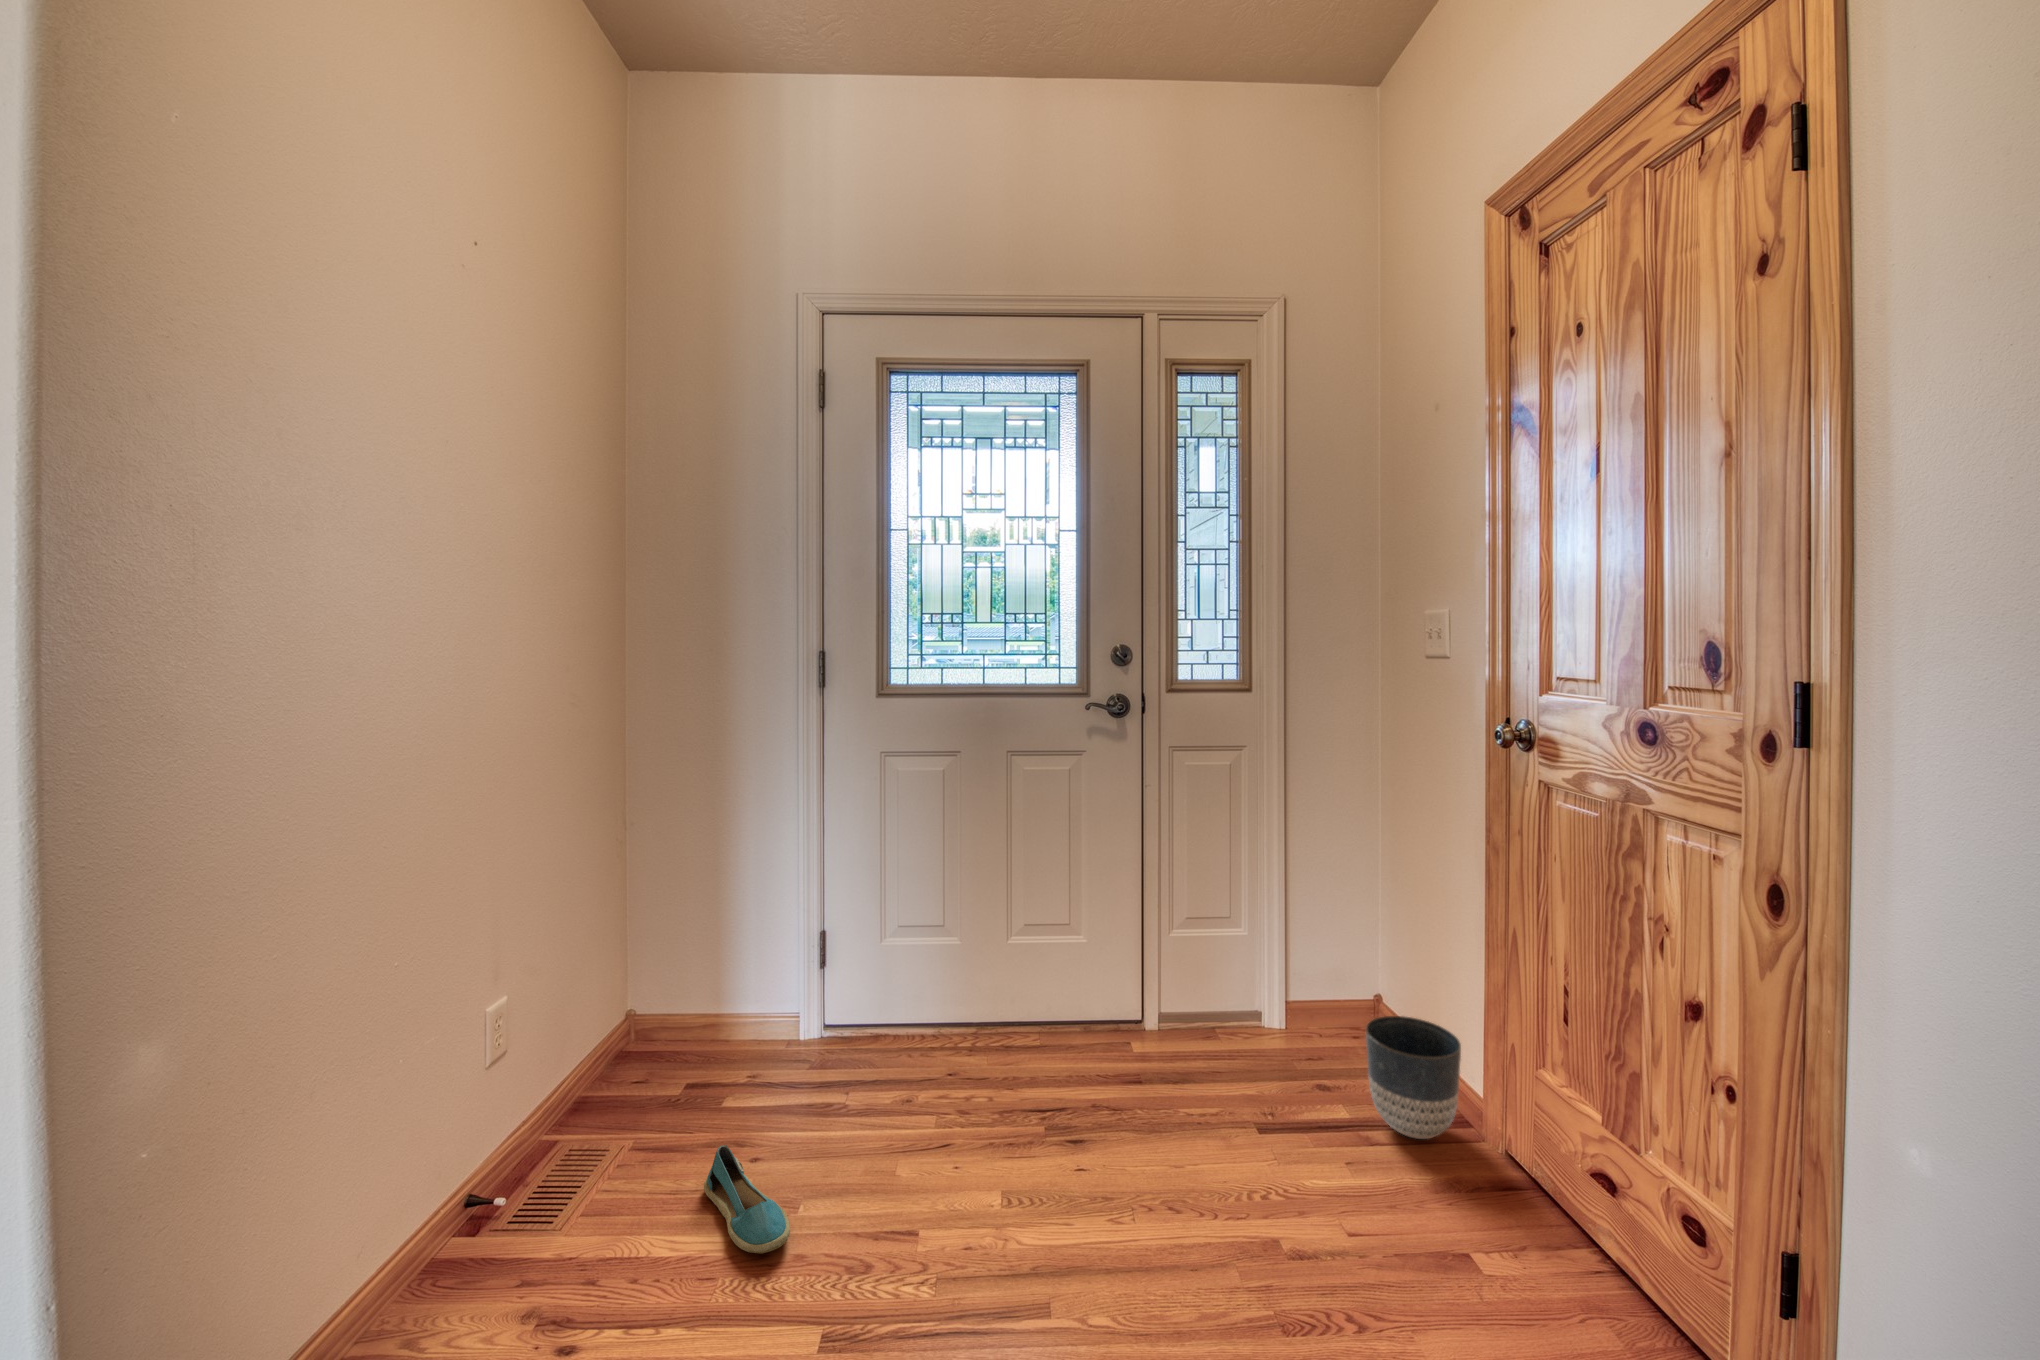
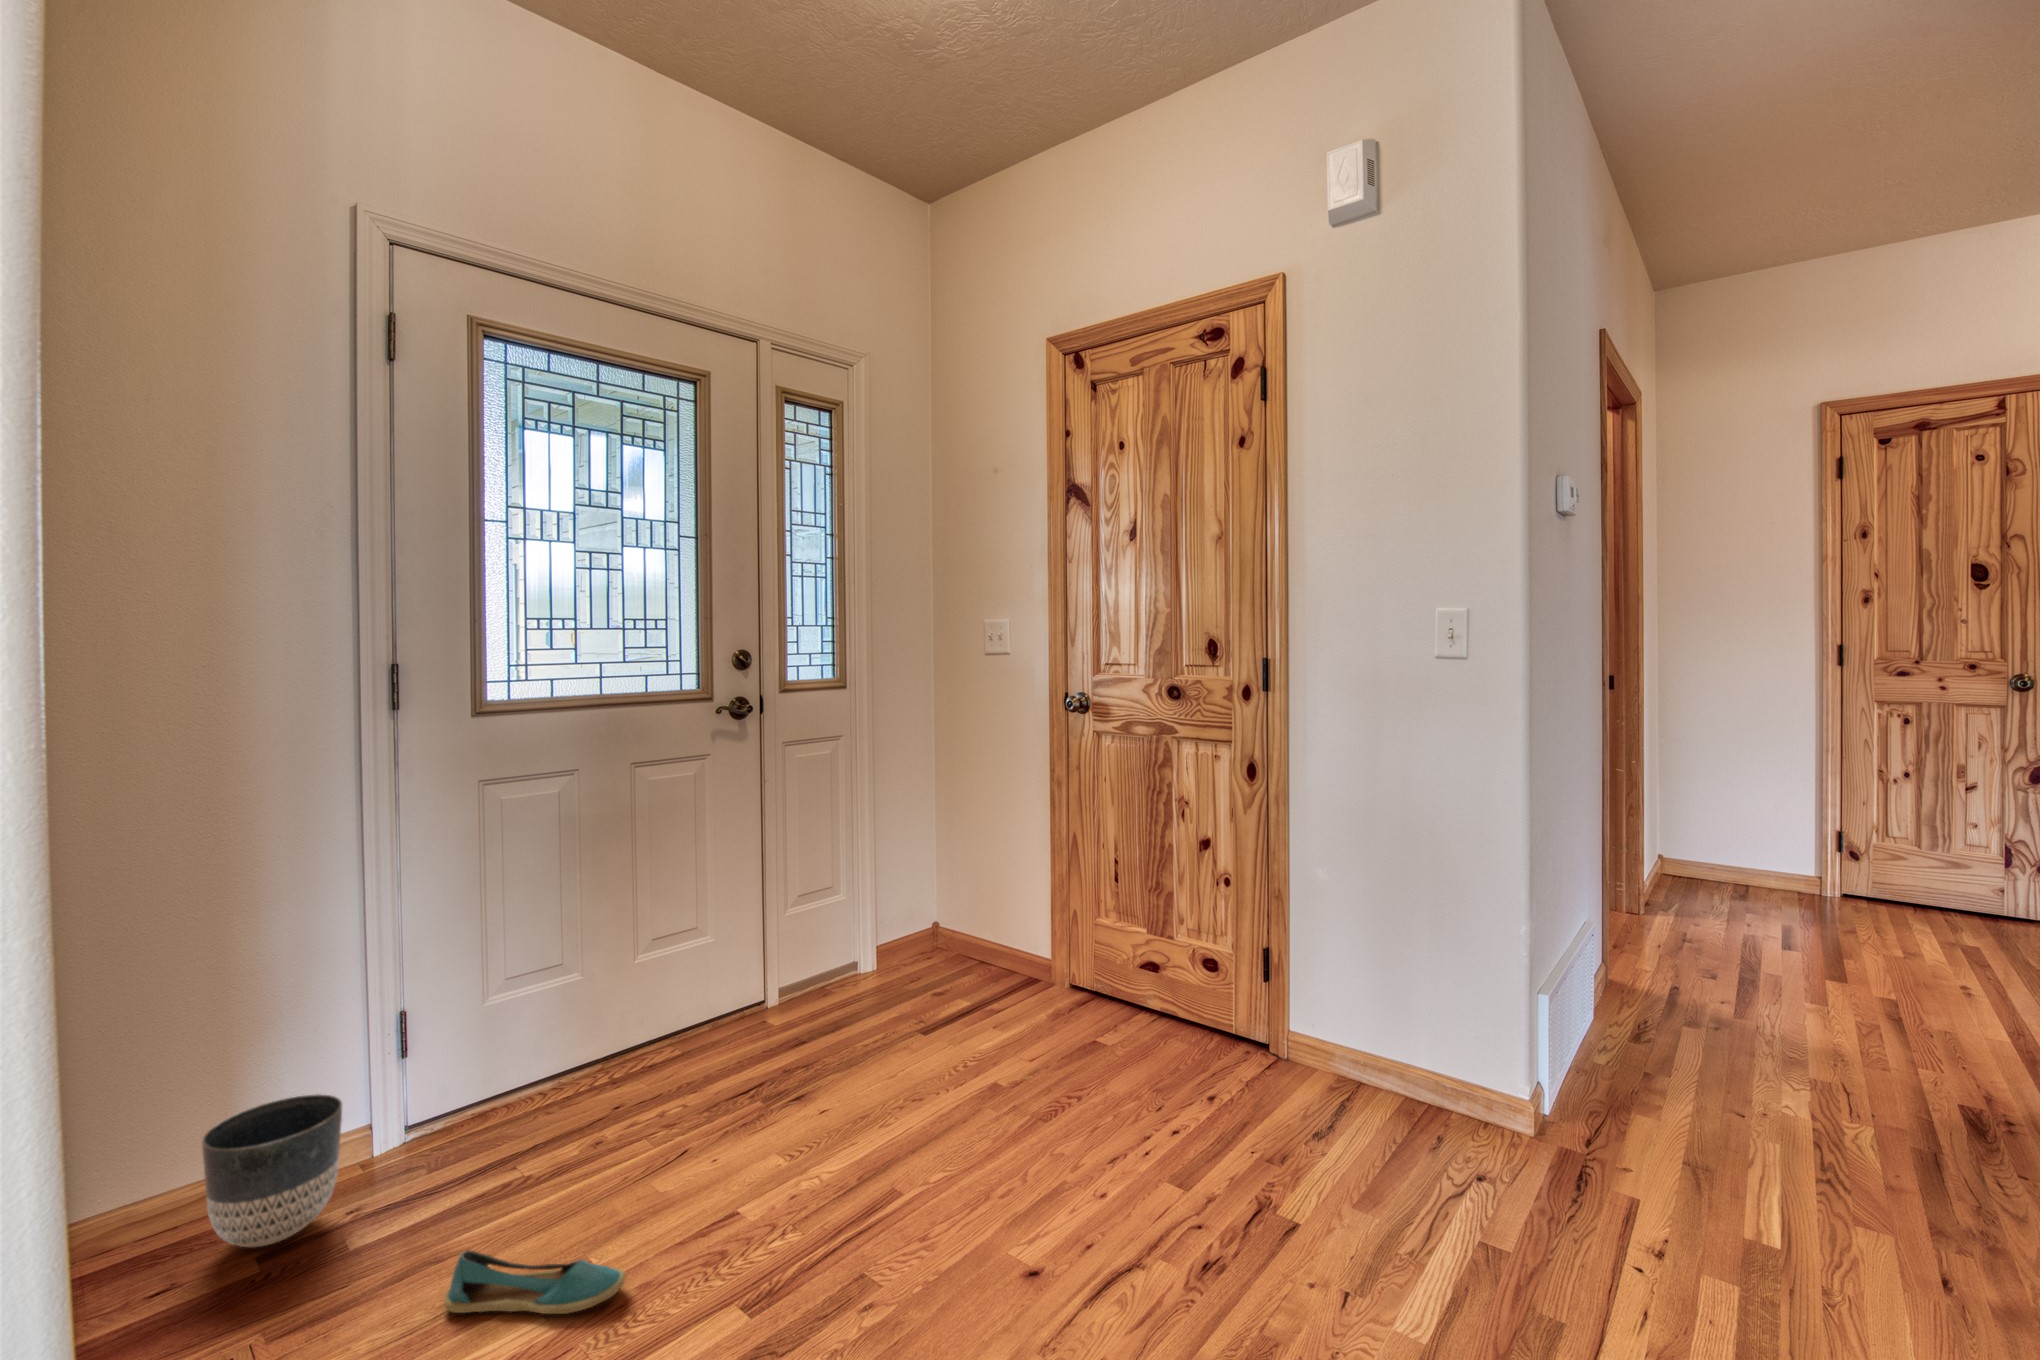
planter: present [1366,1016,1461,1139] -> present [202,1094,342,1247]

